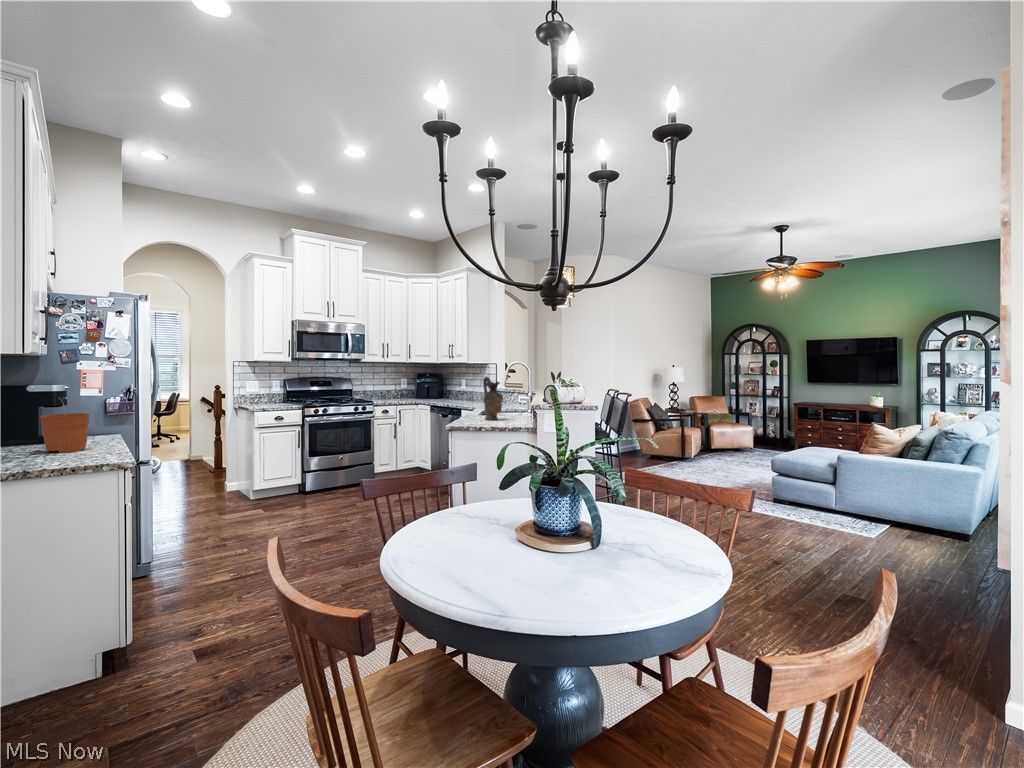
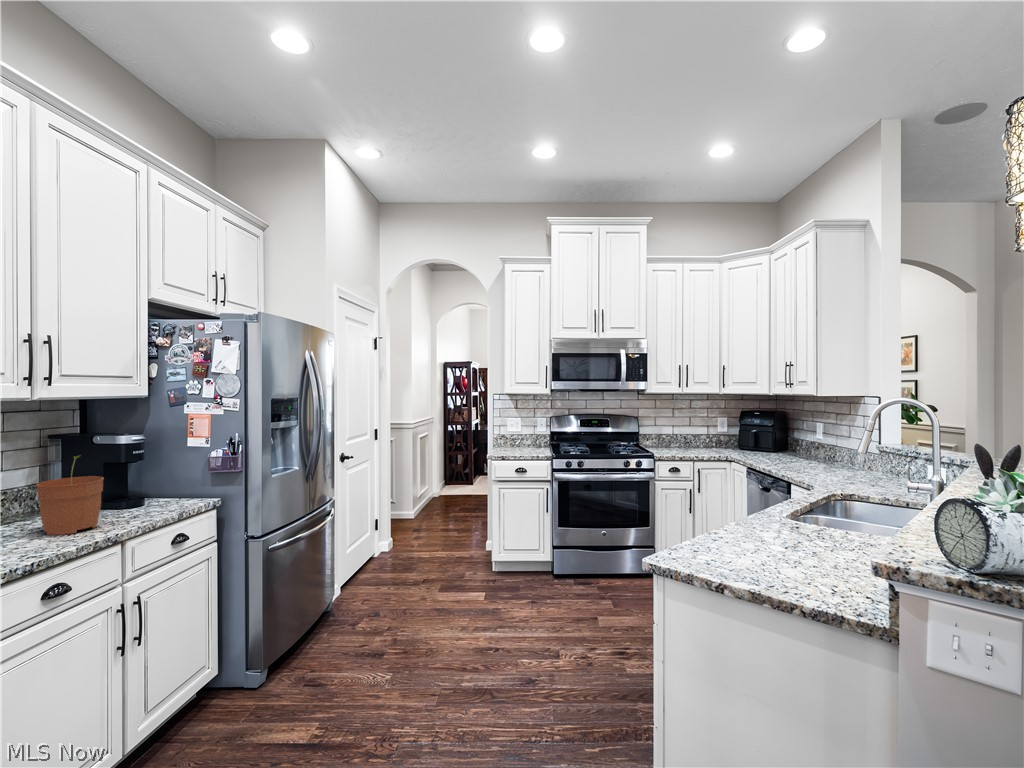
ceramic pitcher: present [483,377,503,420] -> none [766,445,823,567]

